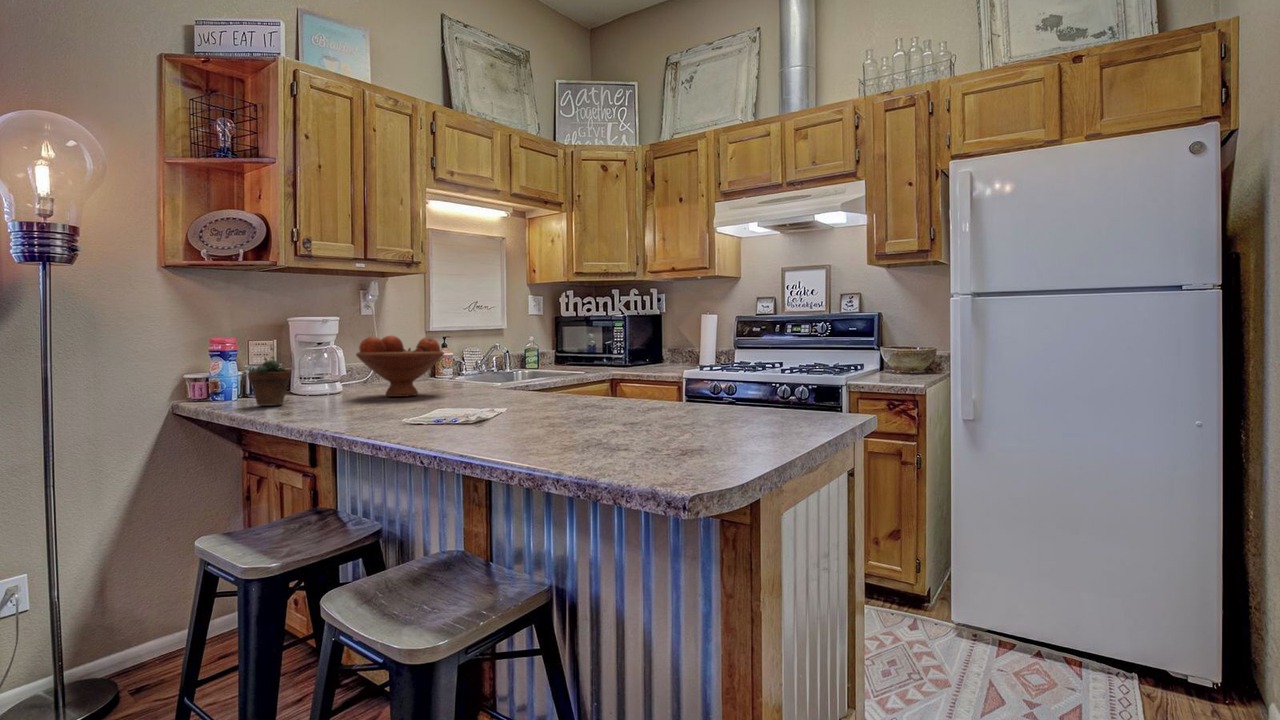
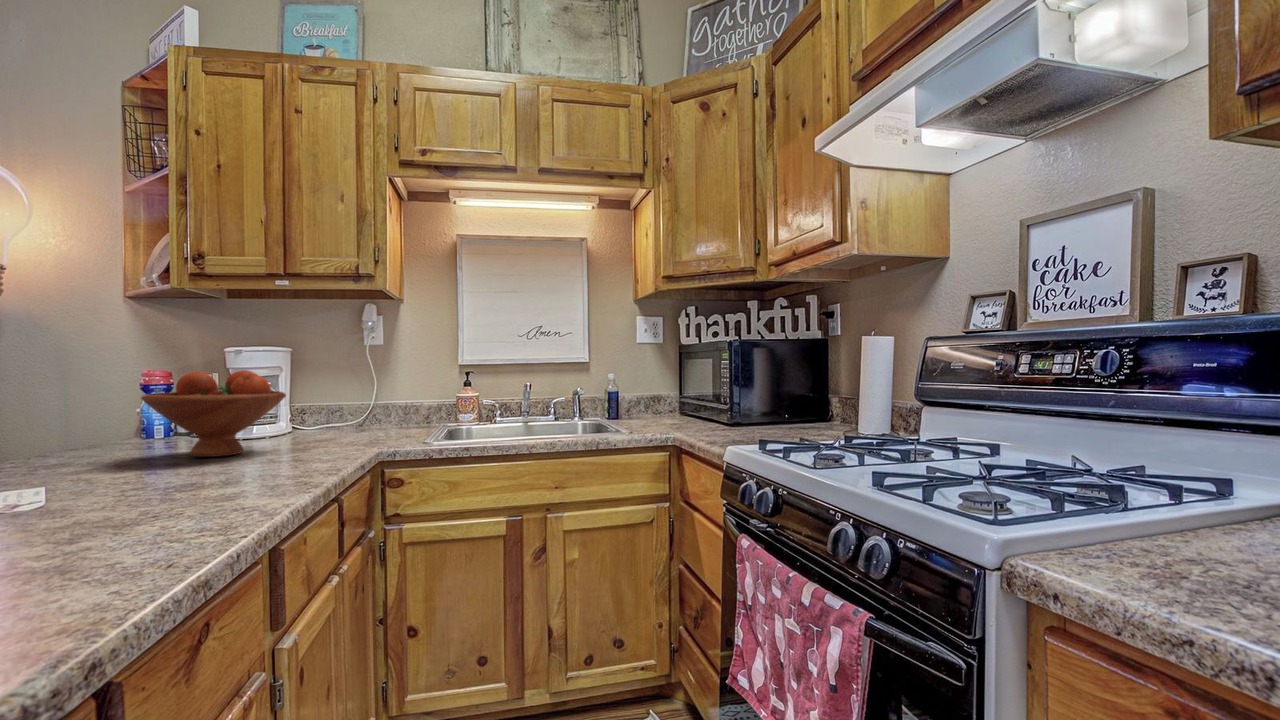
succulent plant: present [248,348,291,406] -> none [23,380,97,457]

